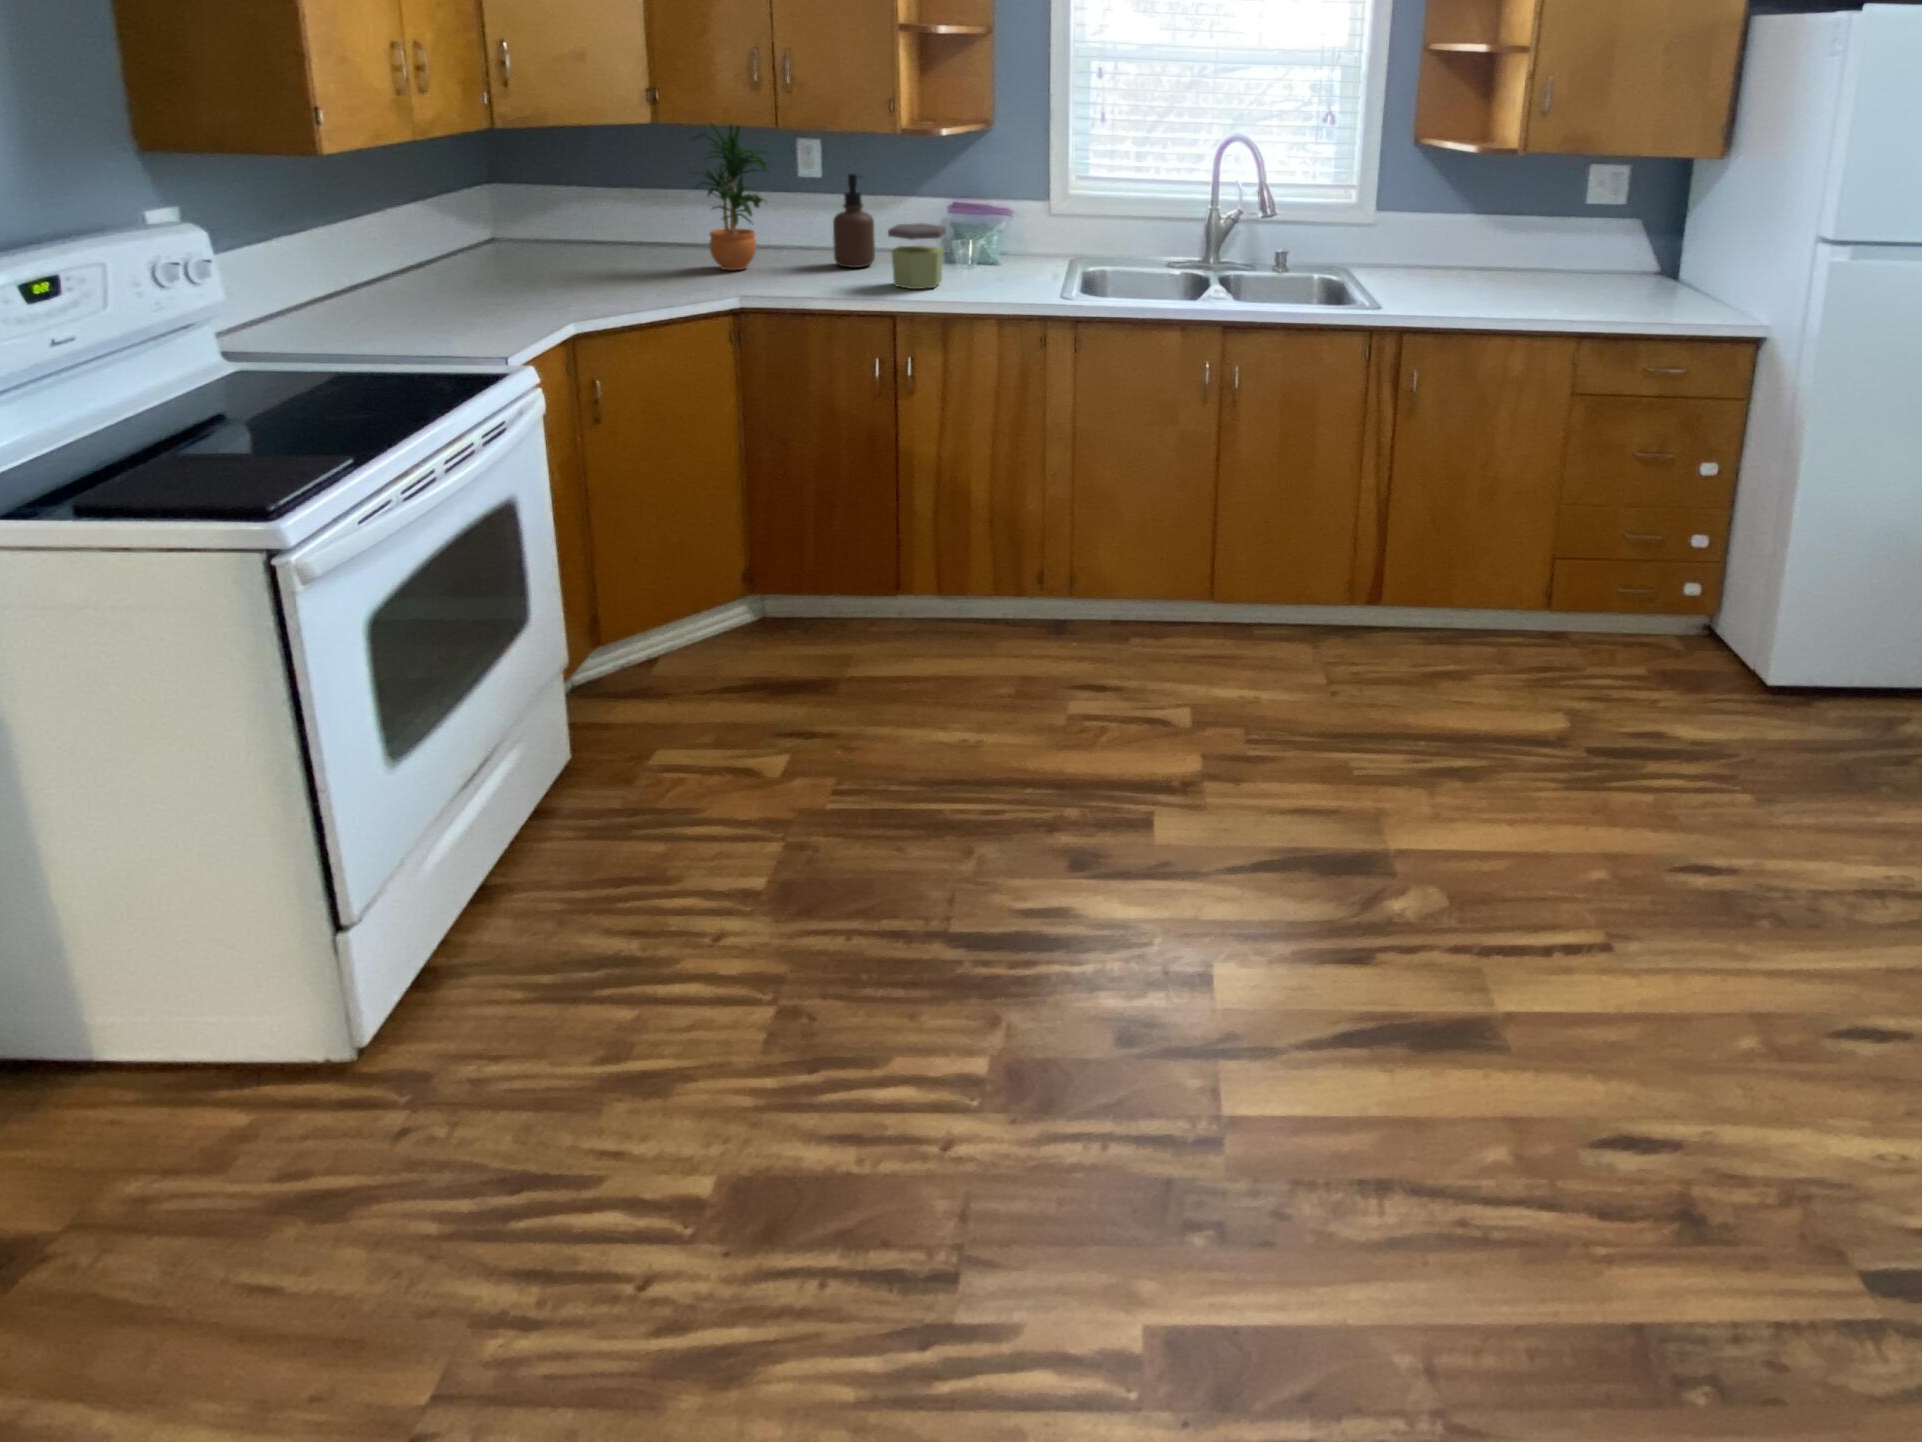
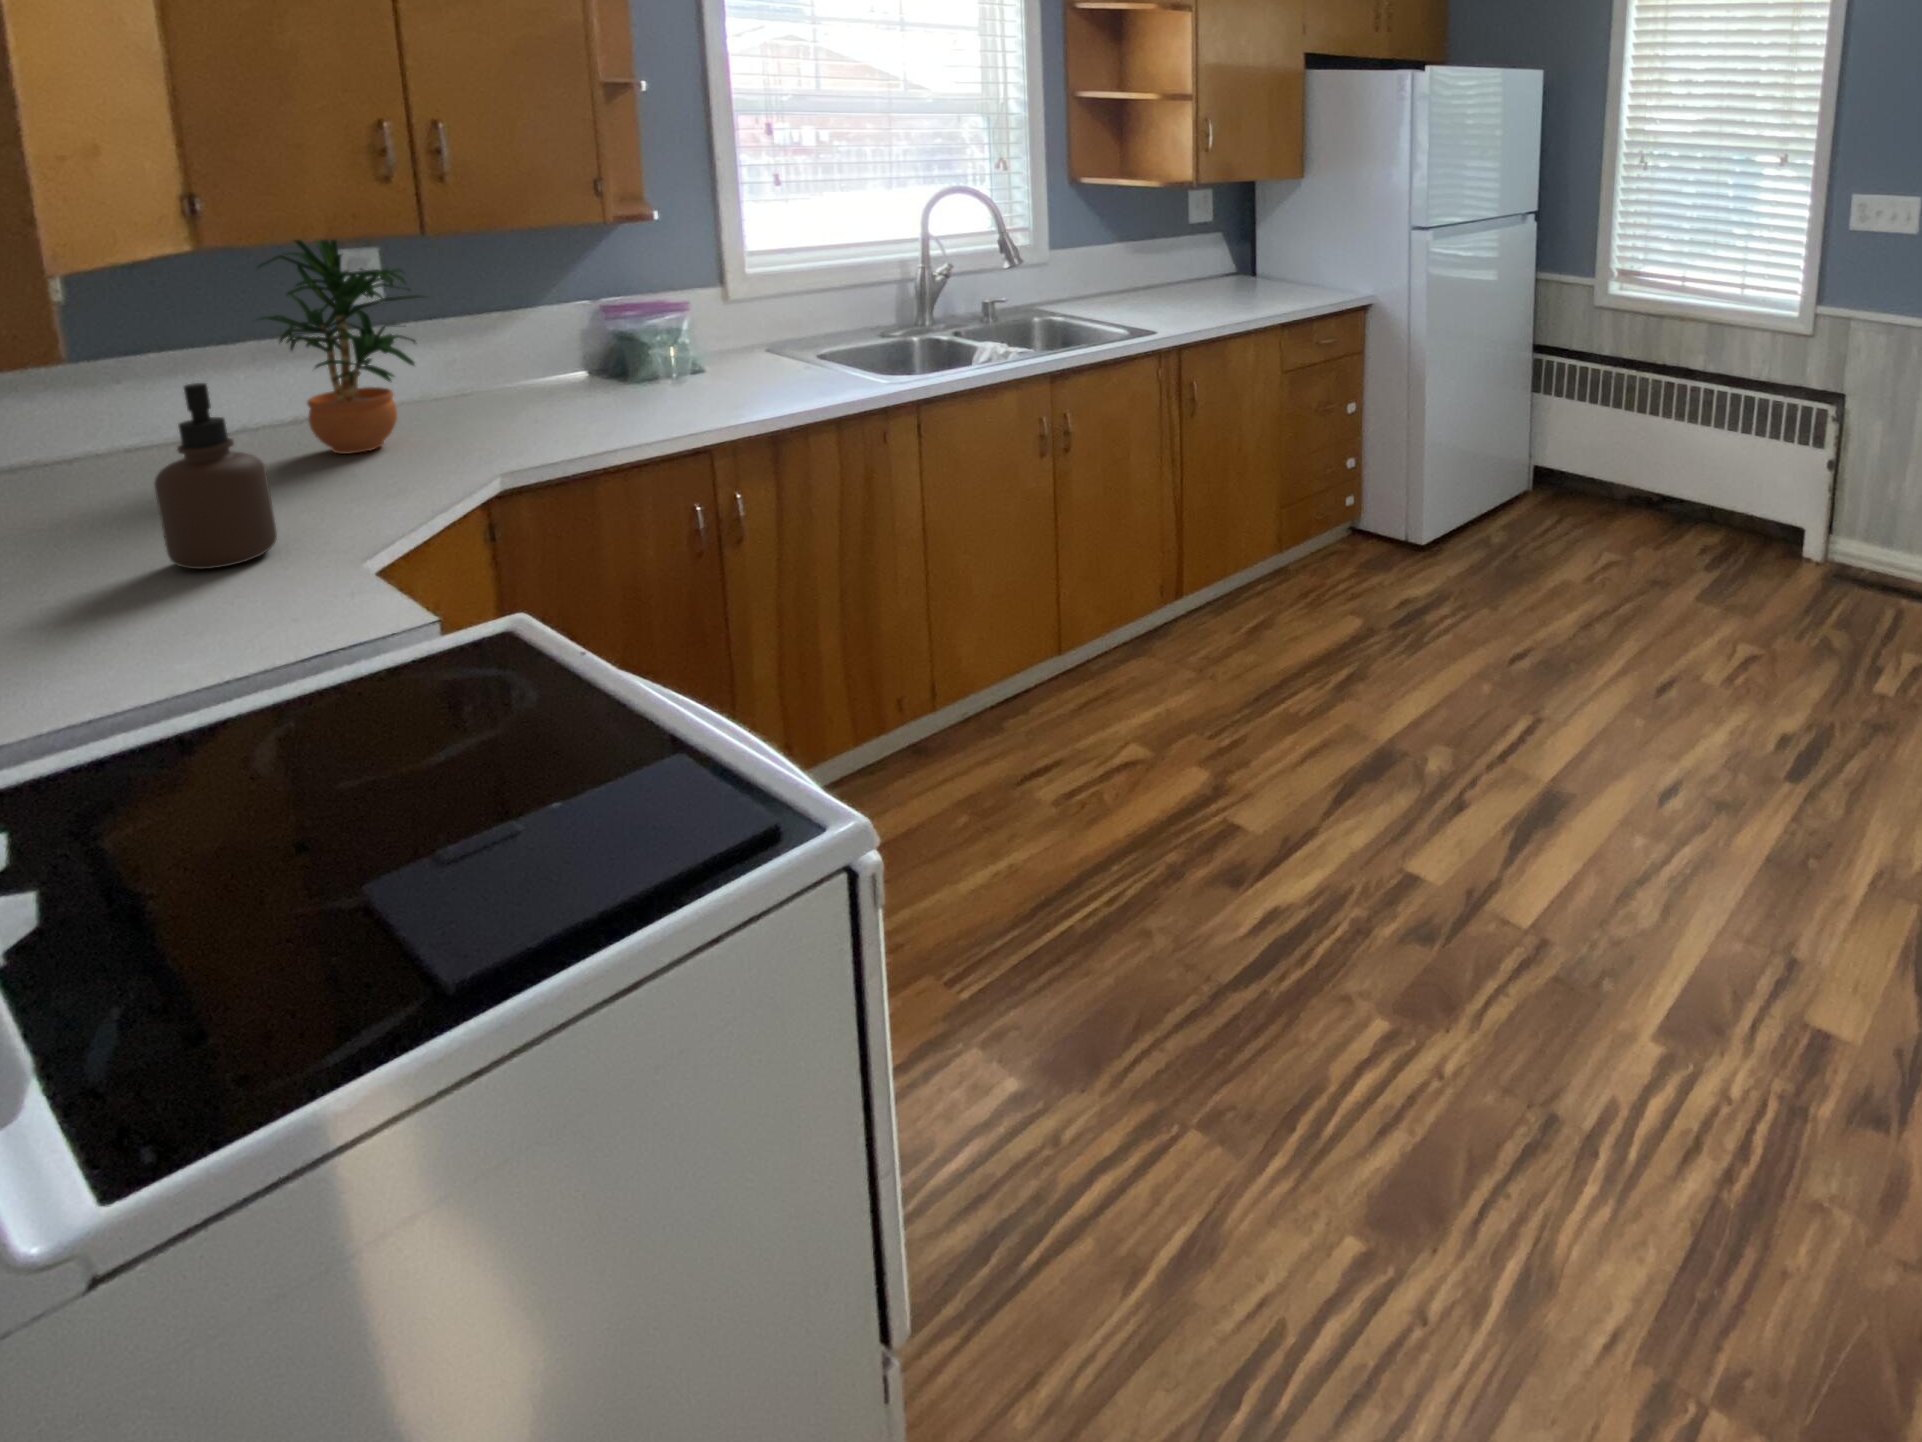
soap dispenser: present [833,173,875,268] -> present [154,383,277,569]
jar: present [888,223,946,289] -> none [651,329,737,414]

